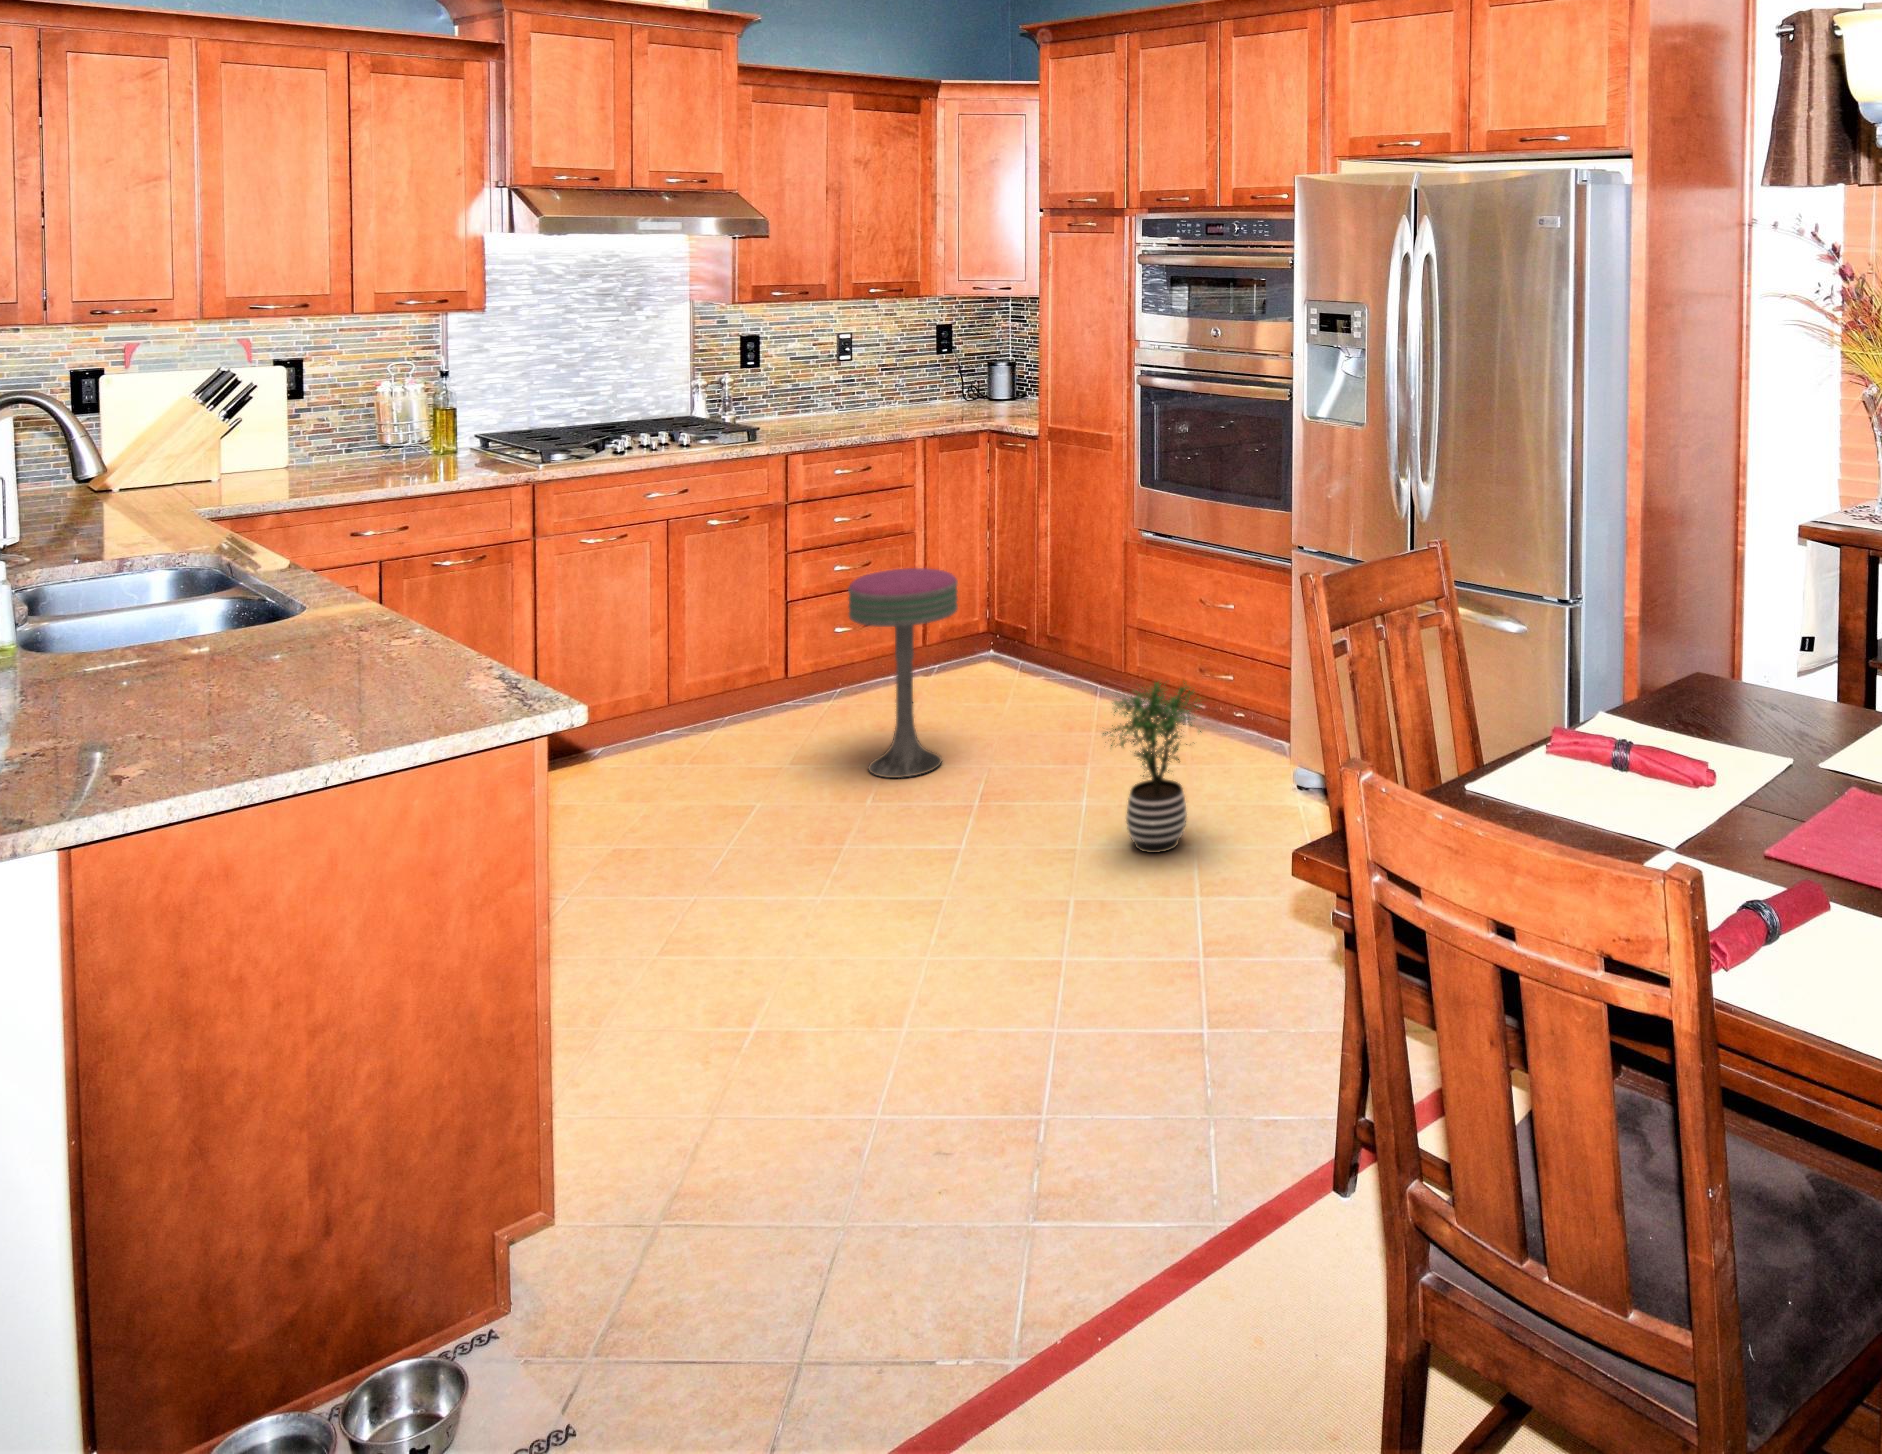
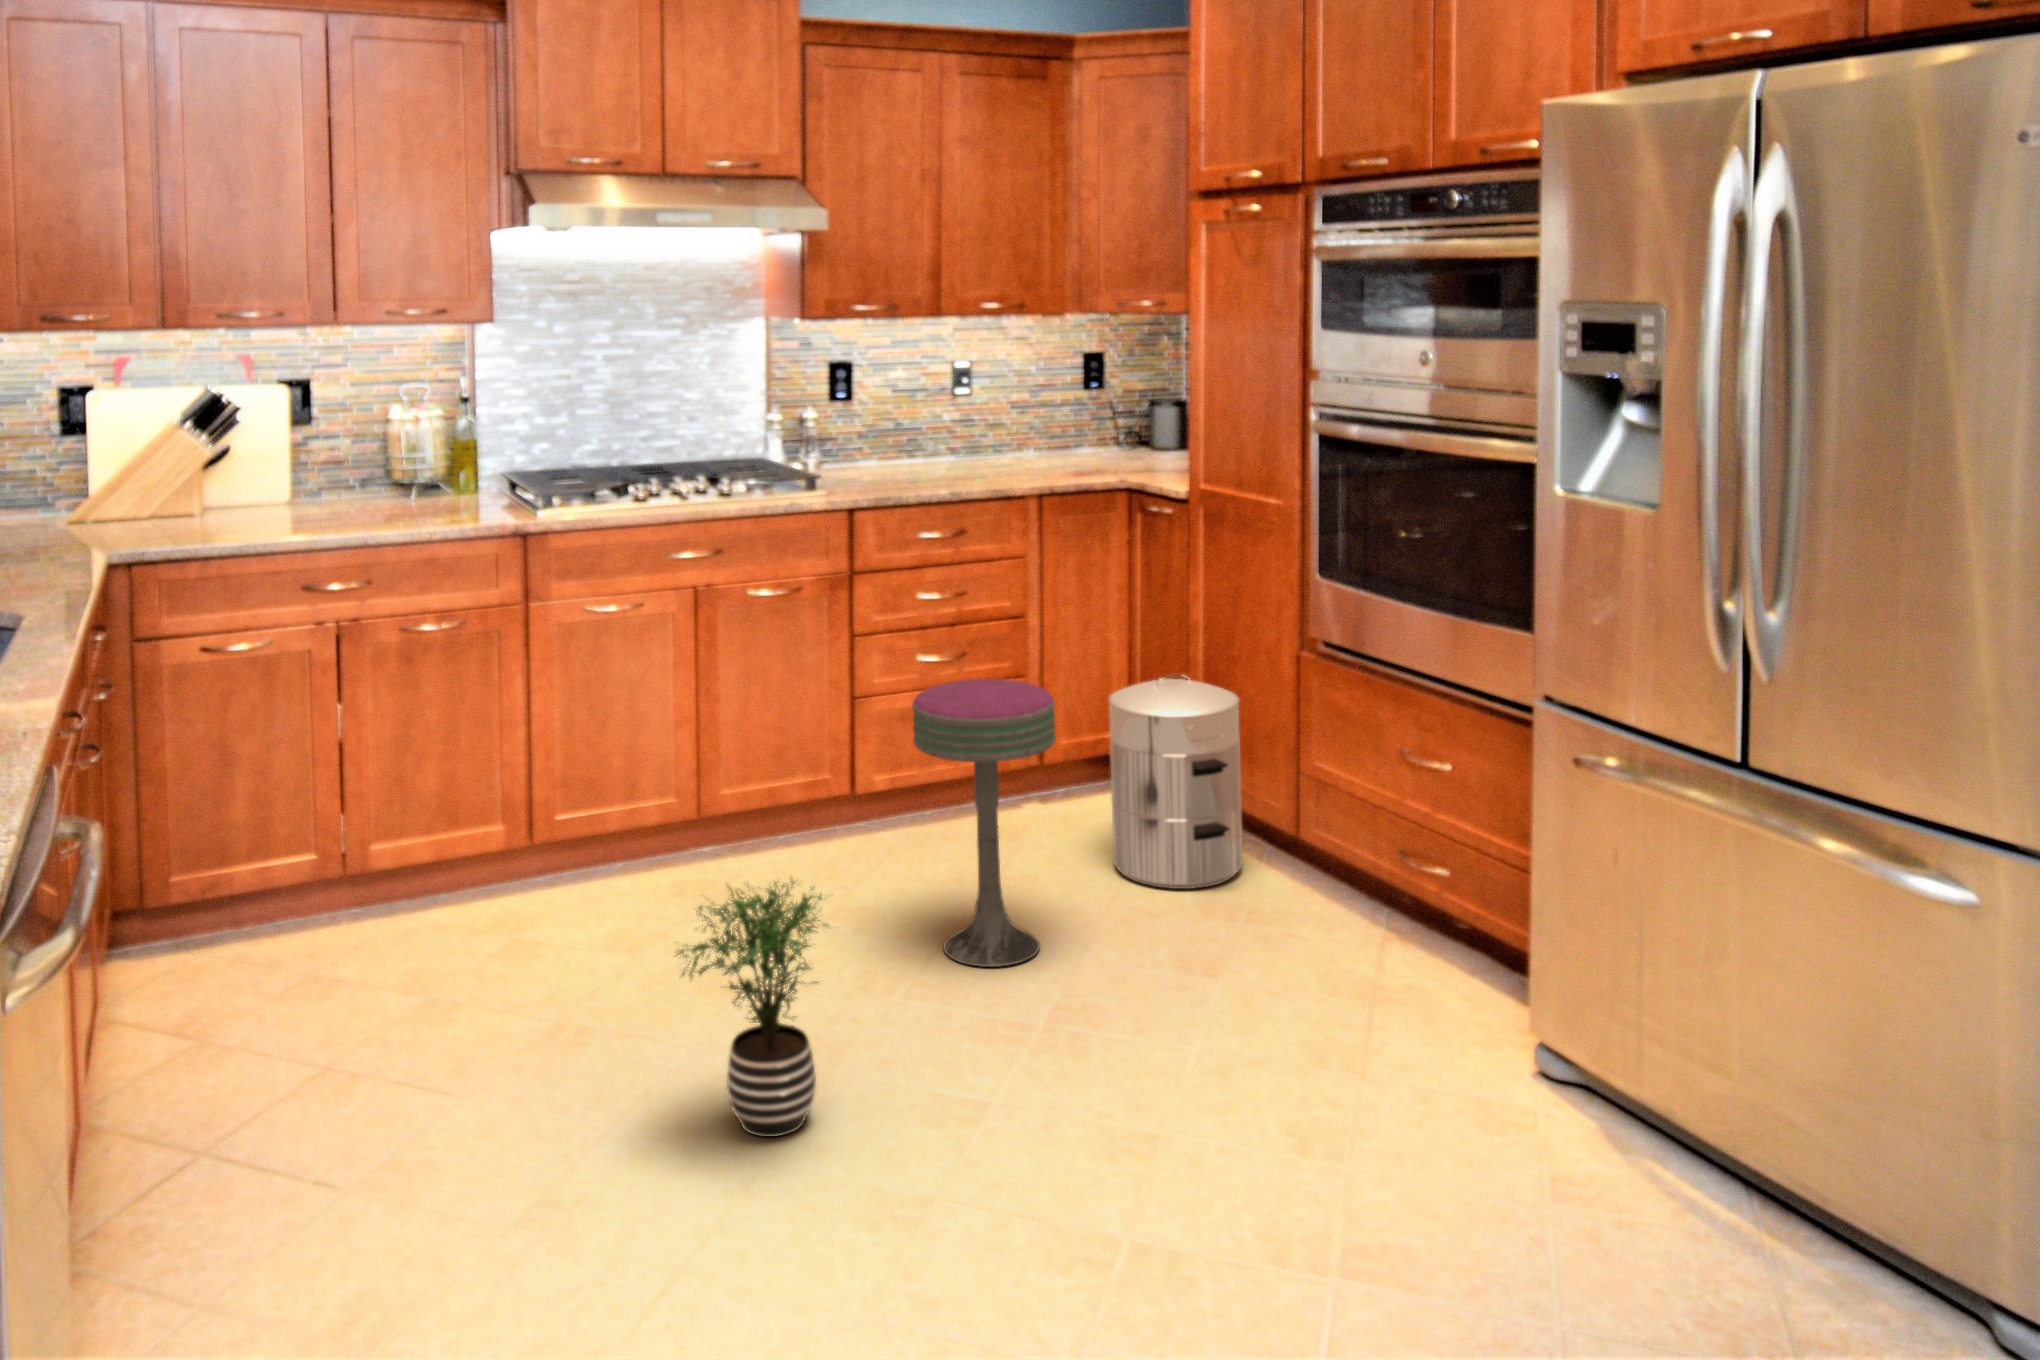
waste bin: none [982,560,1077,713] -> present [1108,674,1242,889]
potted plant: present [1103,682,1202,853] -> present [678,880,829,1137]

